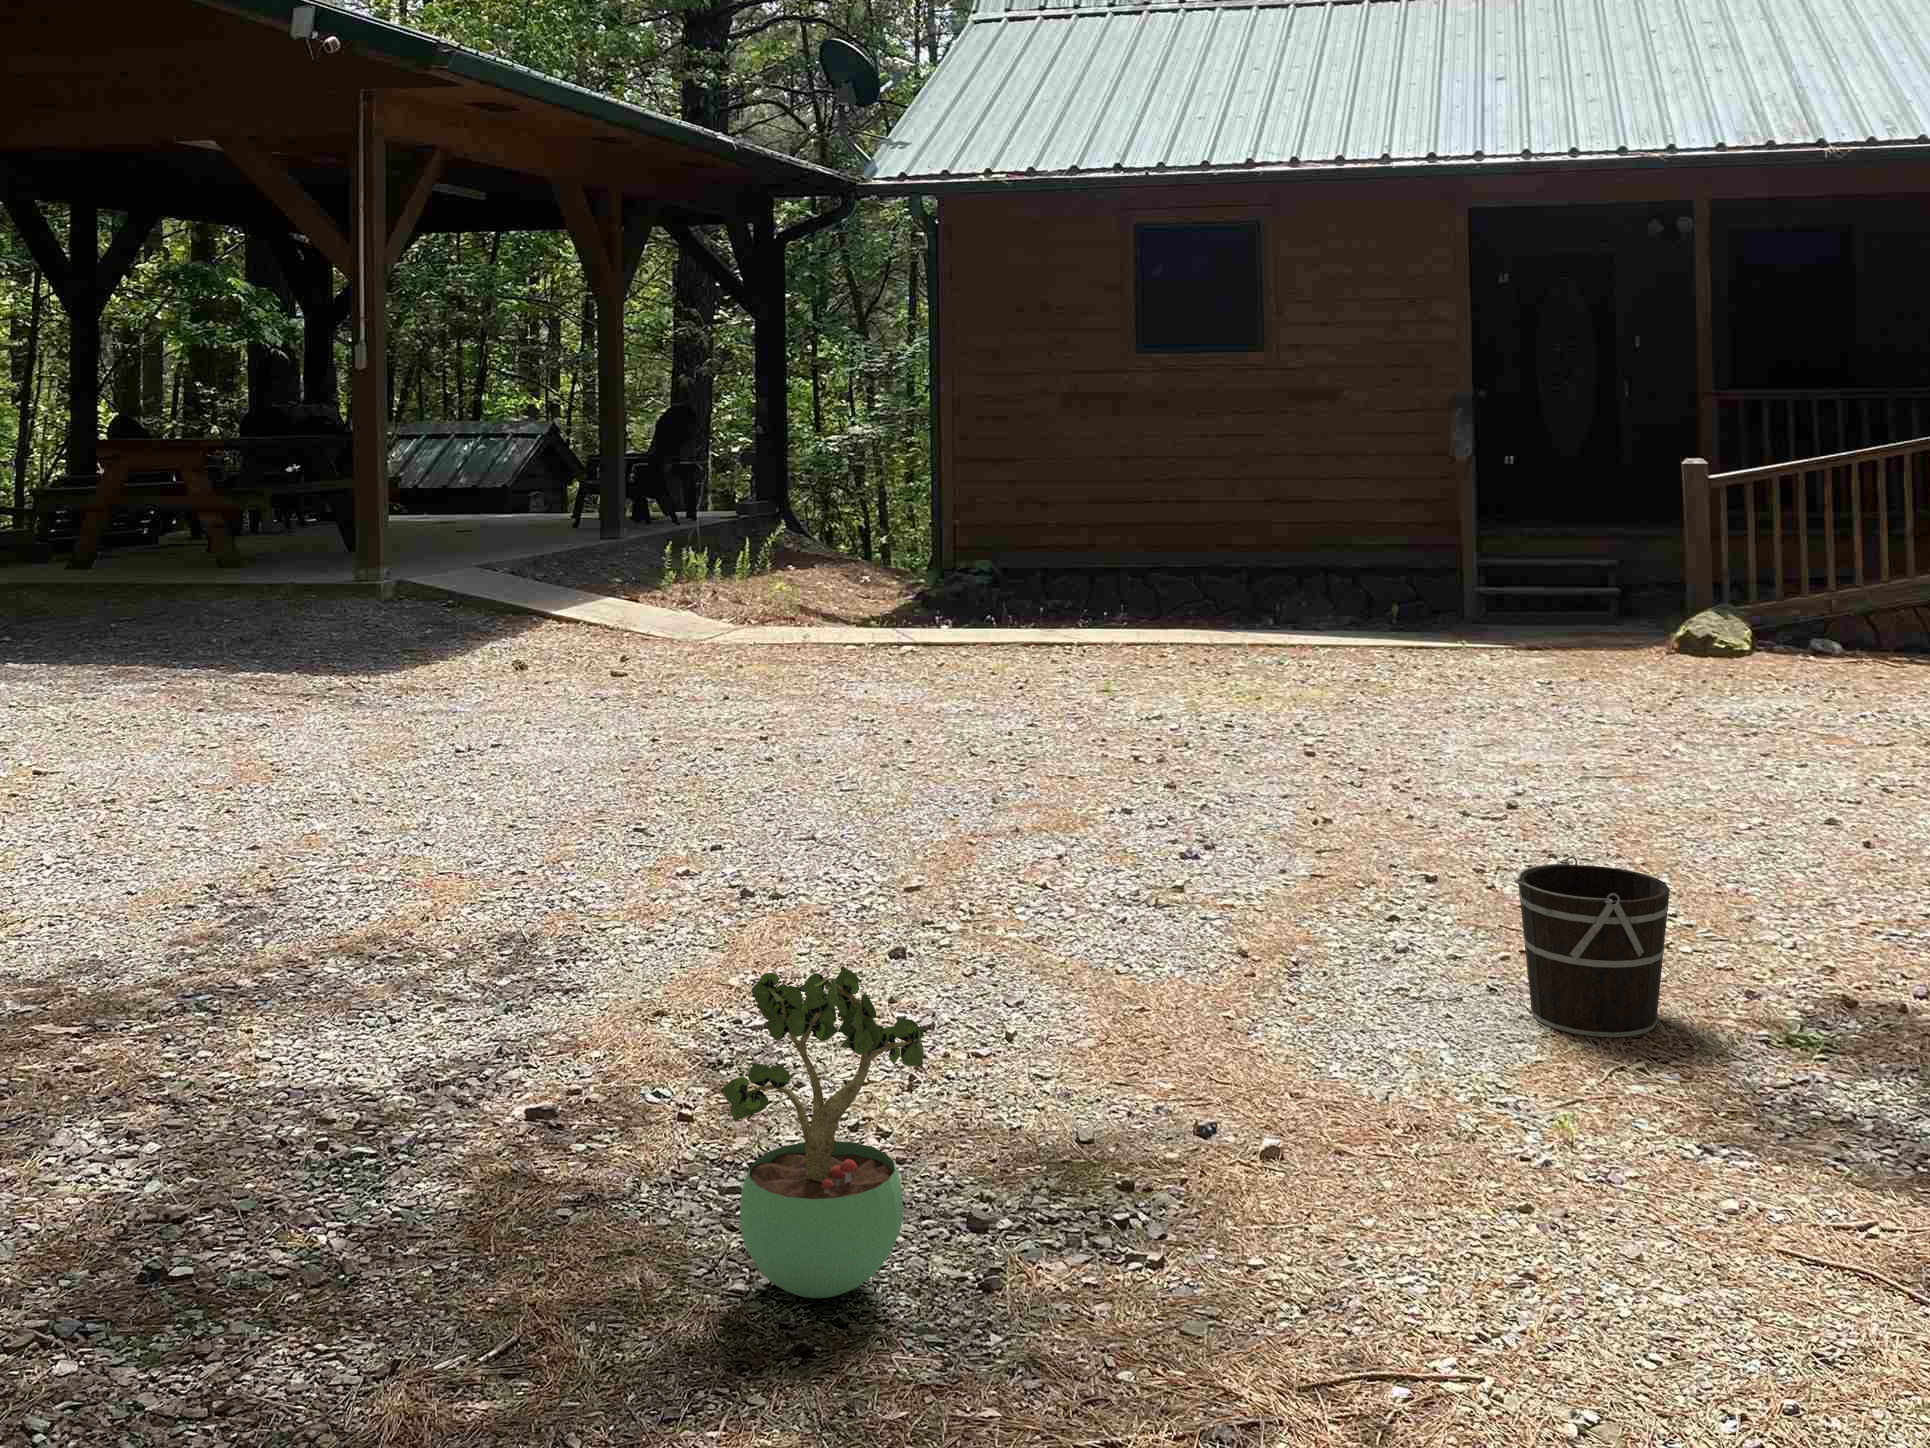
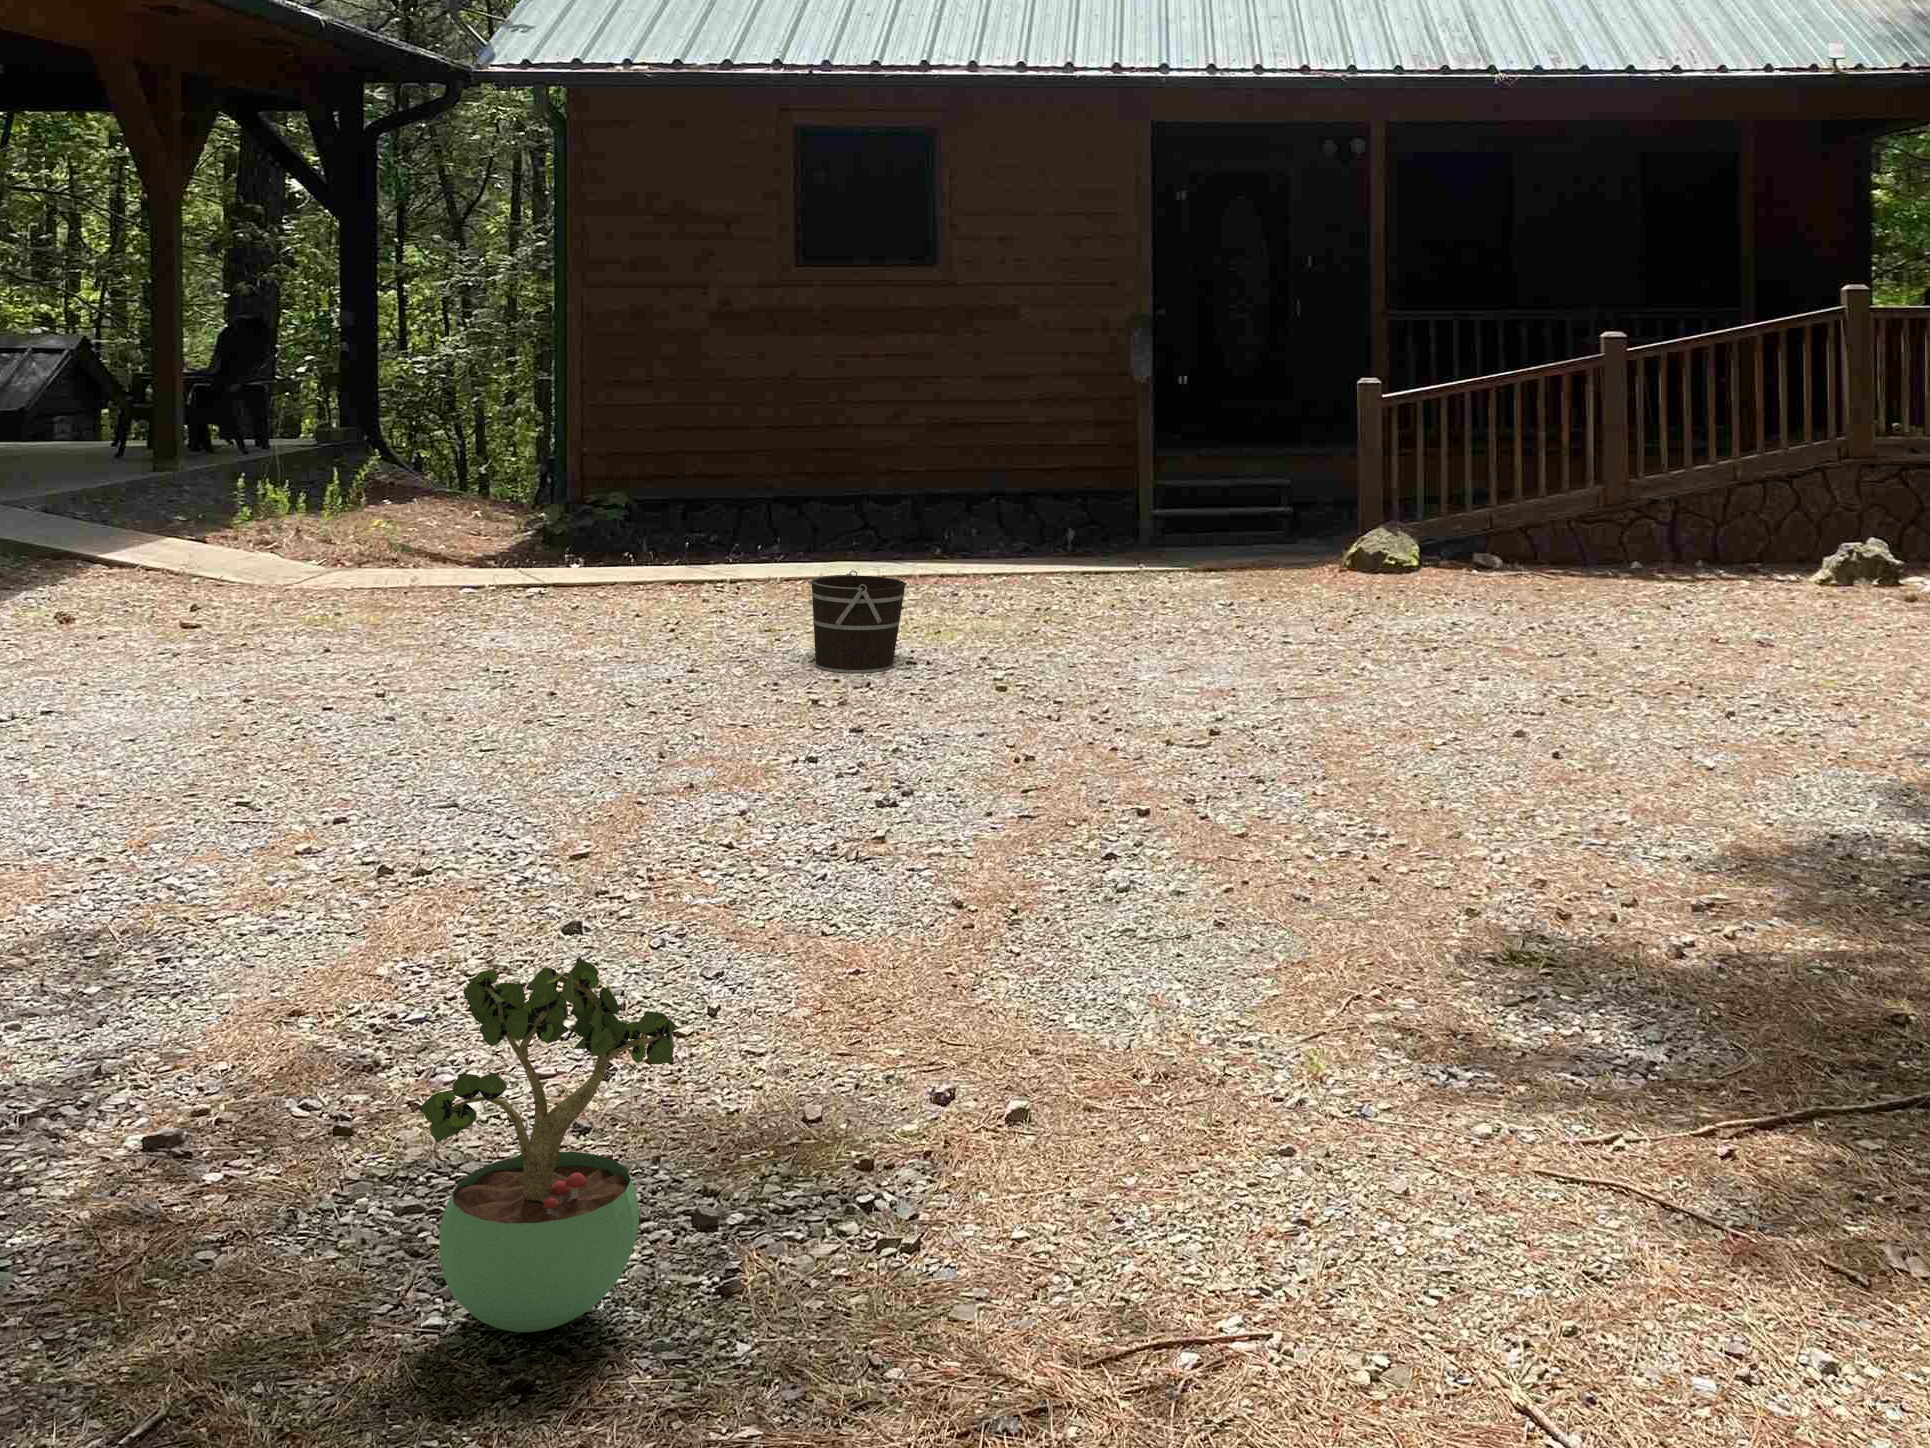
bucket: present [1515,856,1670,1037] -> present [808,570,905,673]

